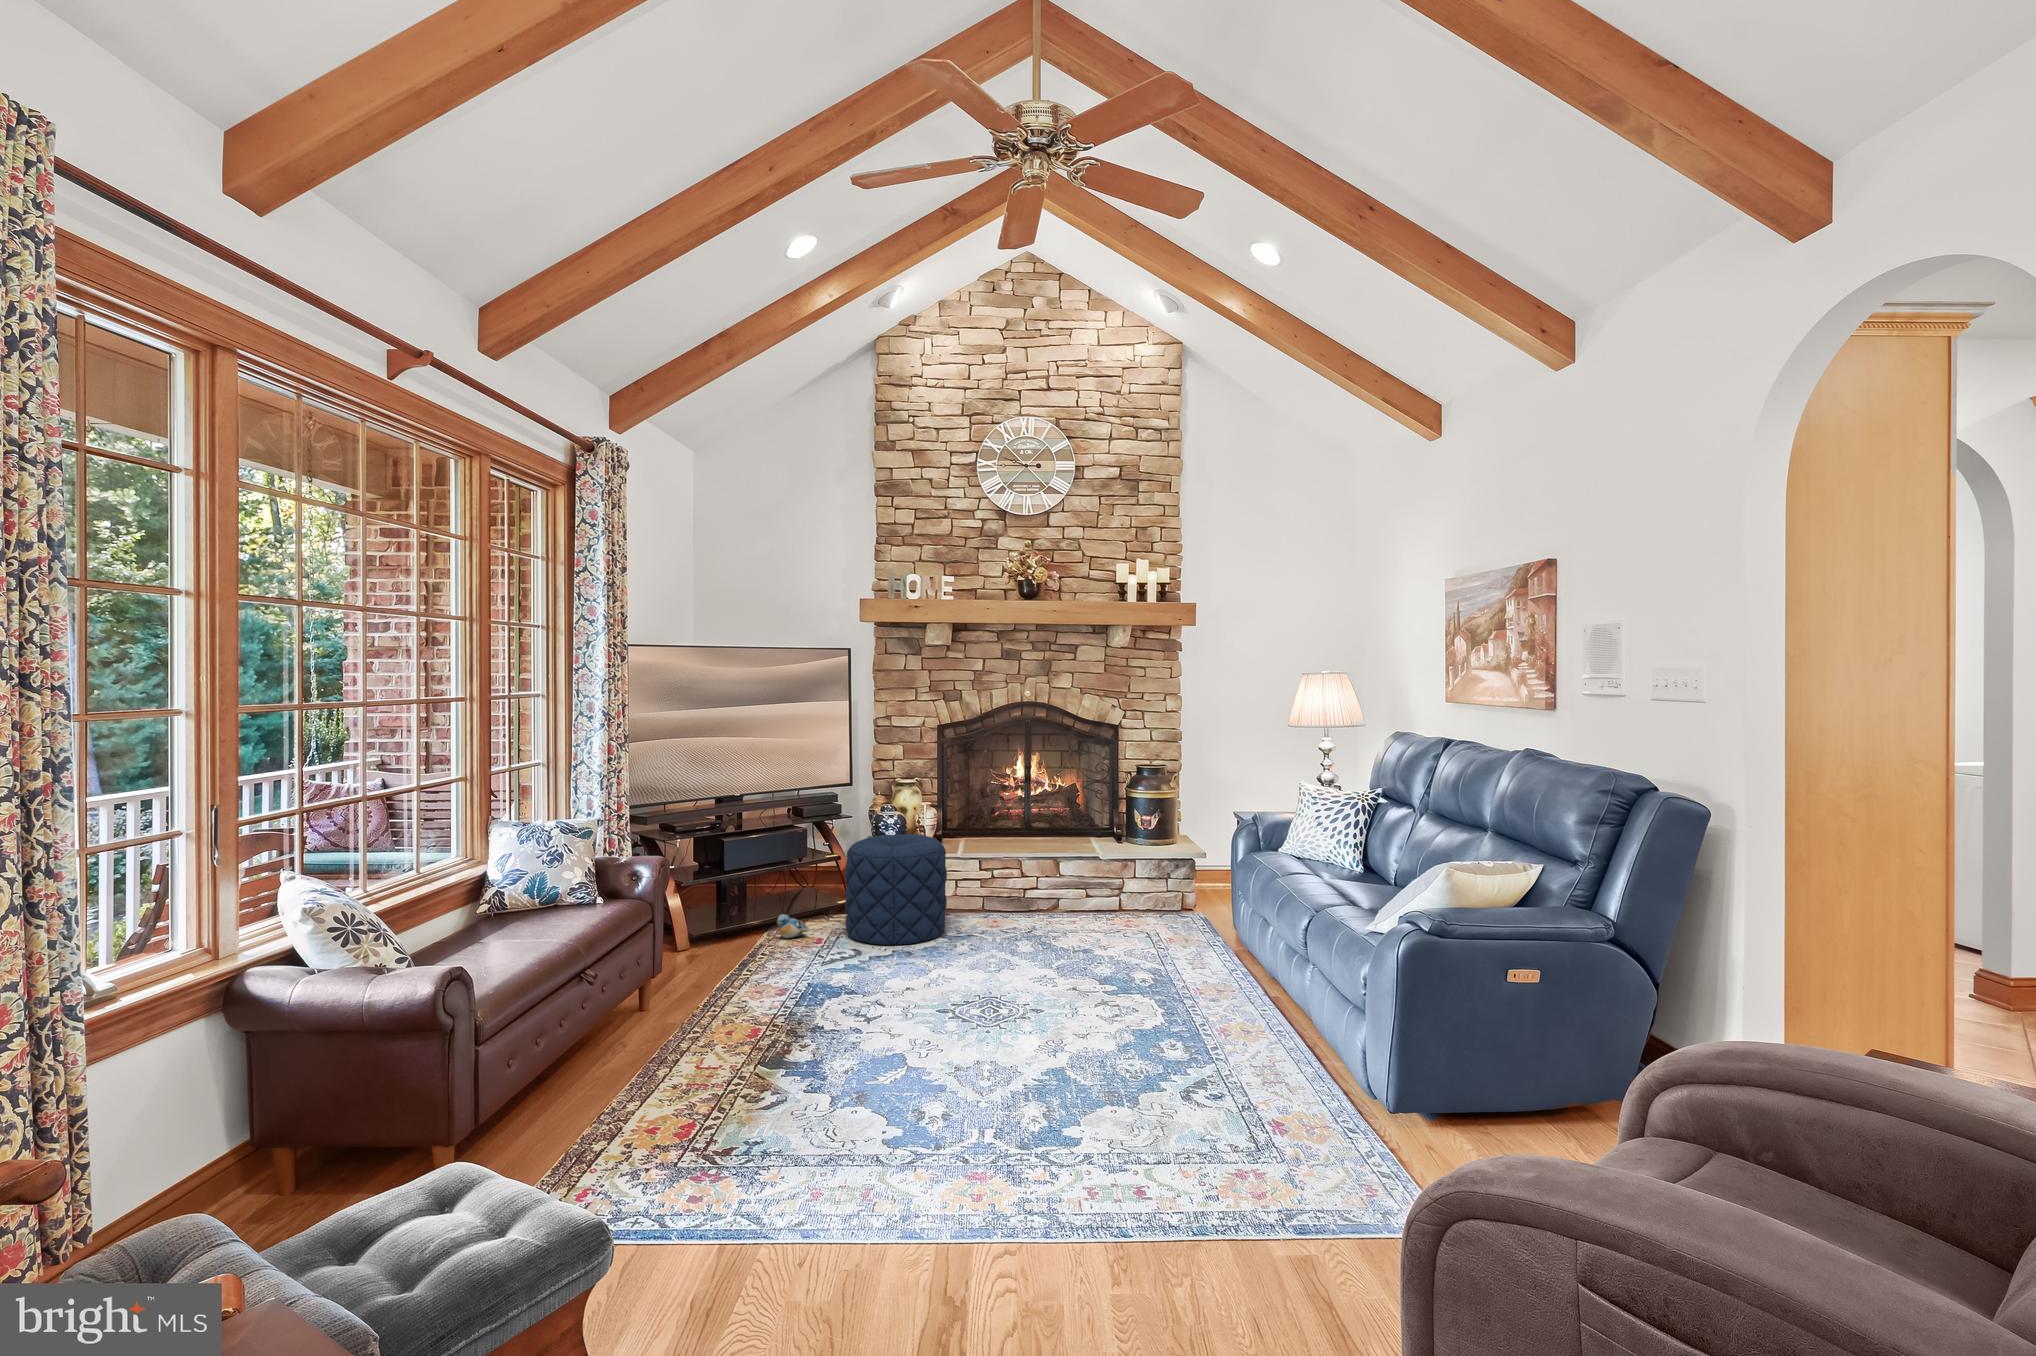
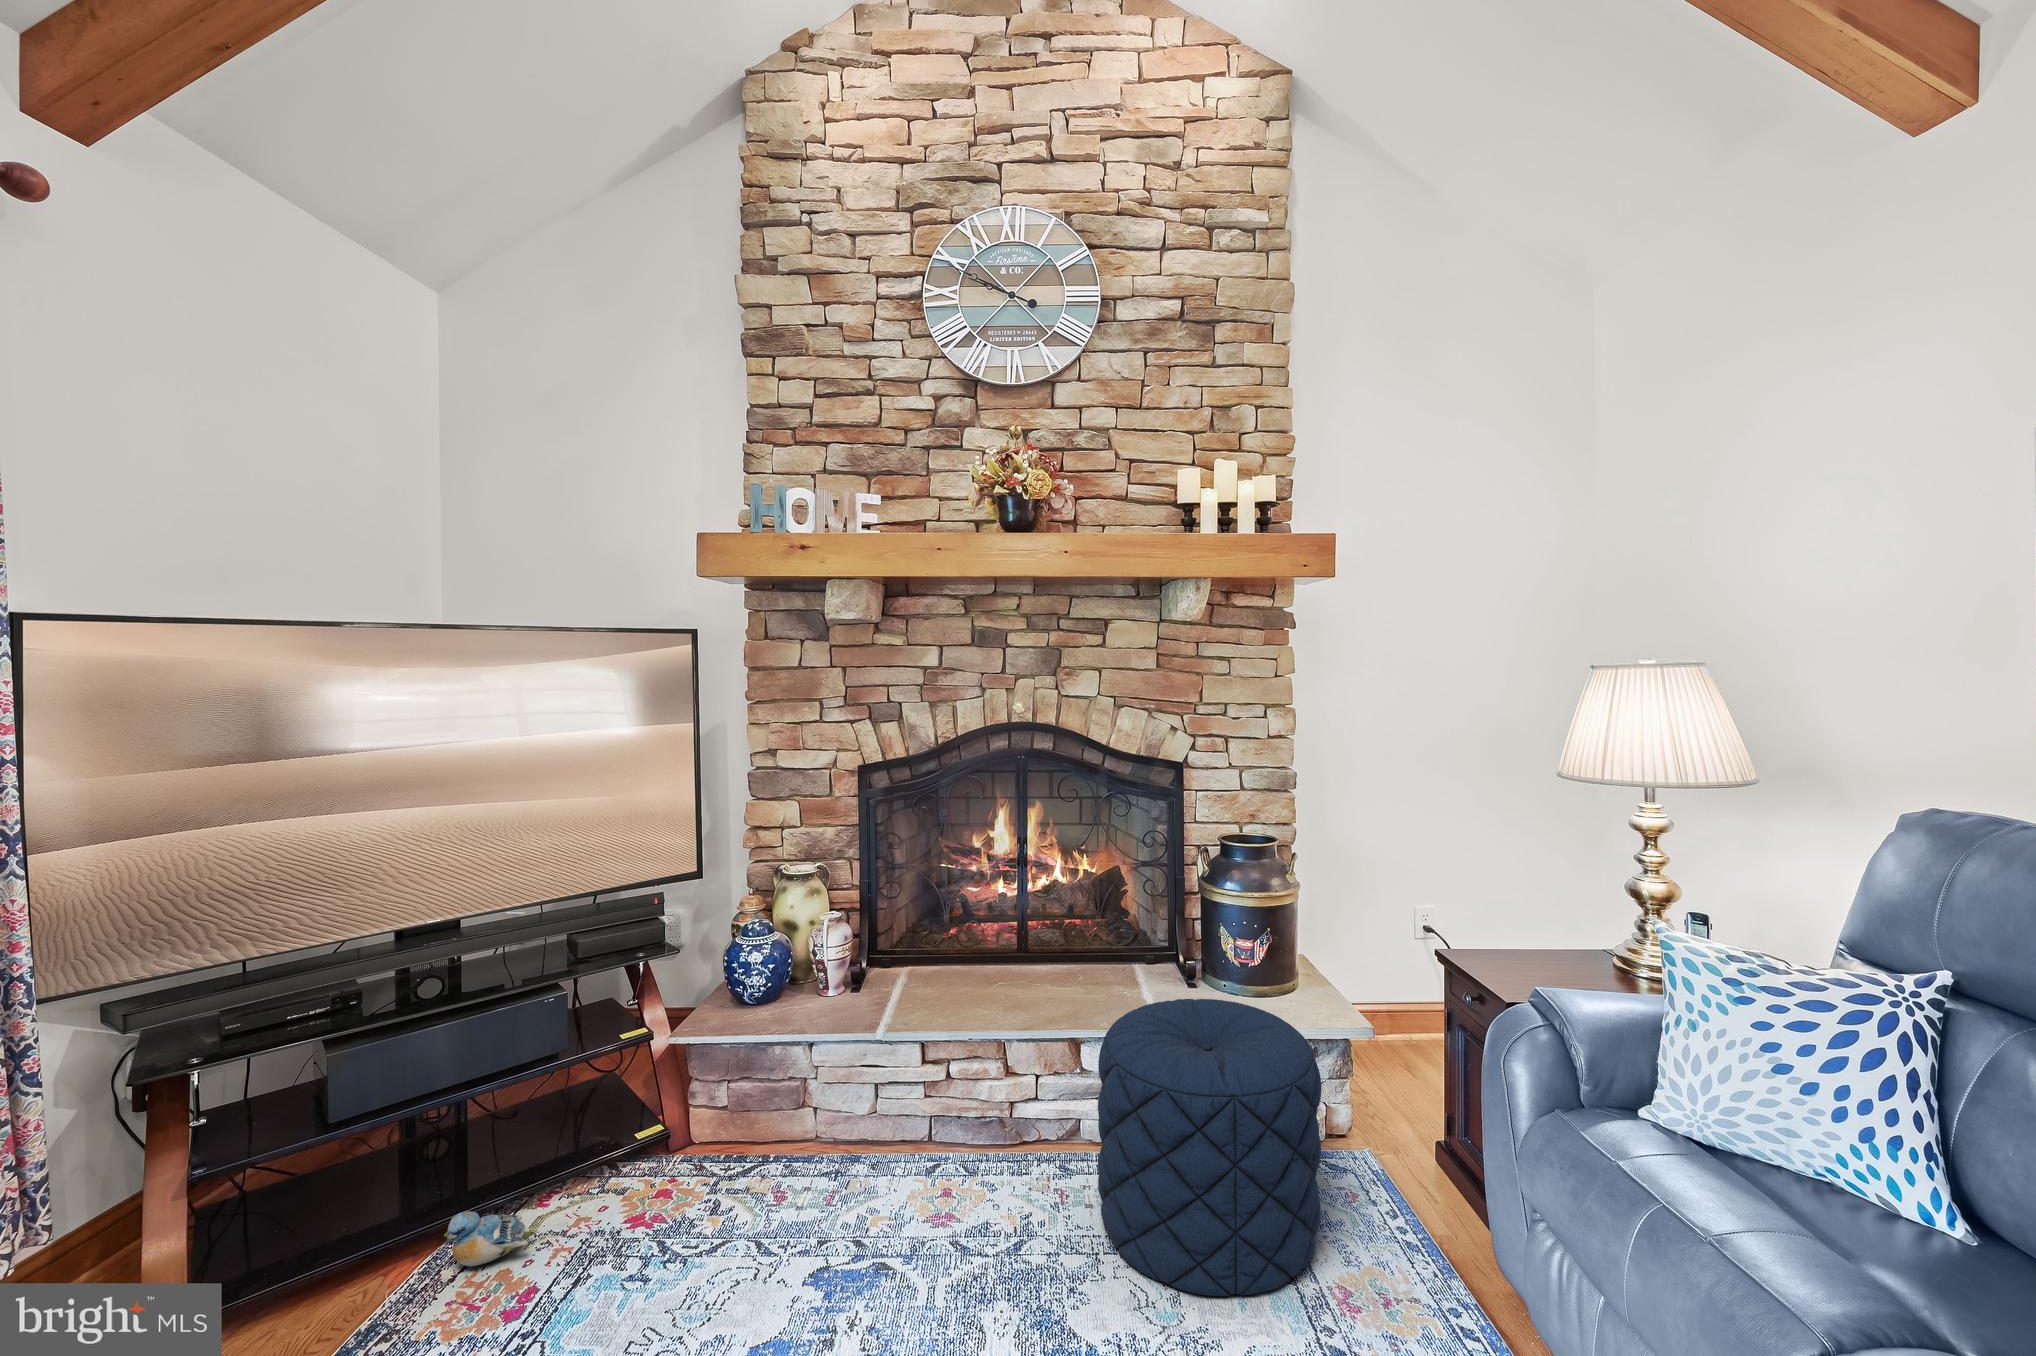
pouf: present [845,834,947,945] -> present [1098,999,1321,1296]

